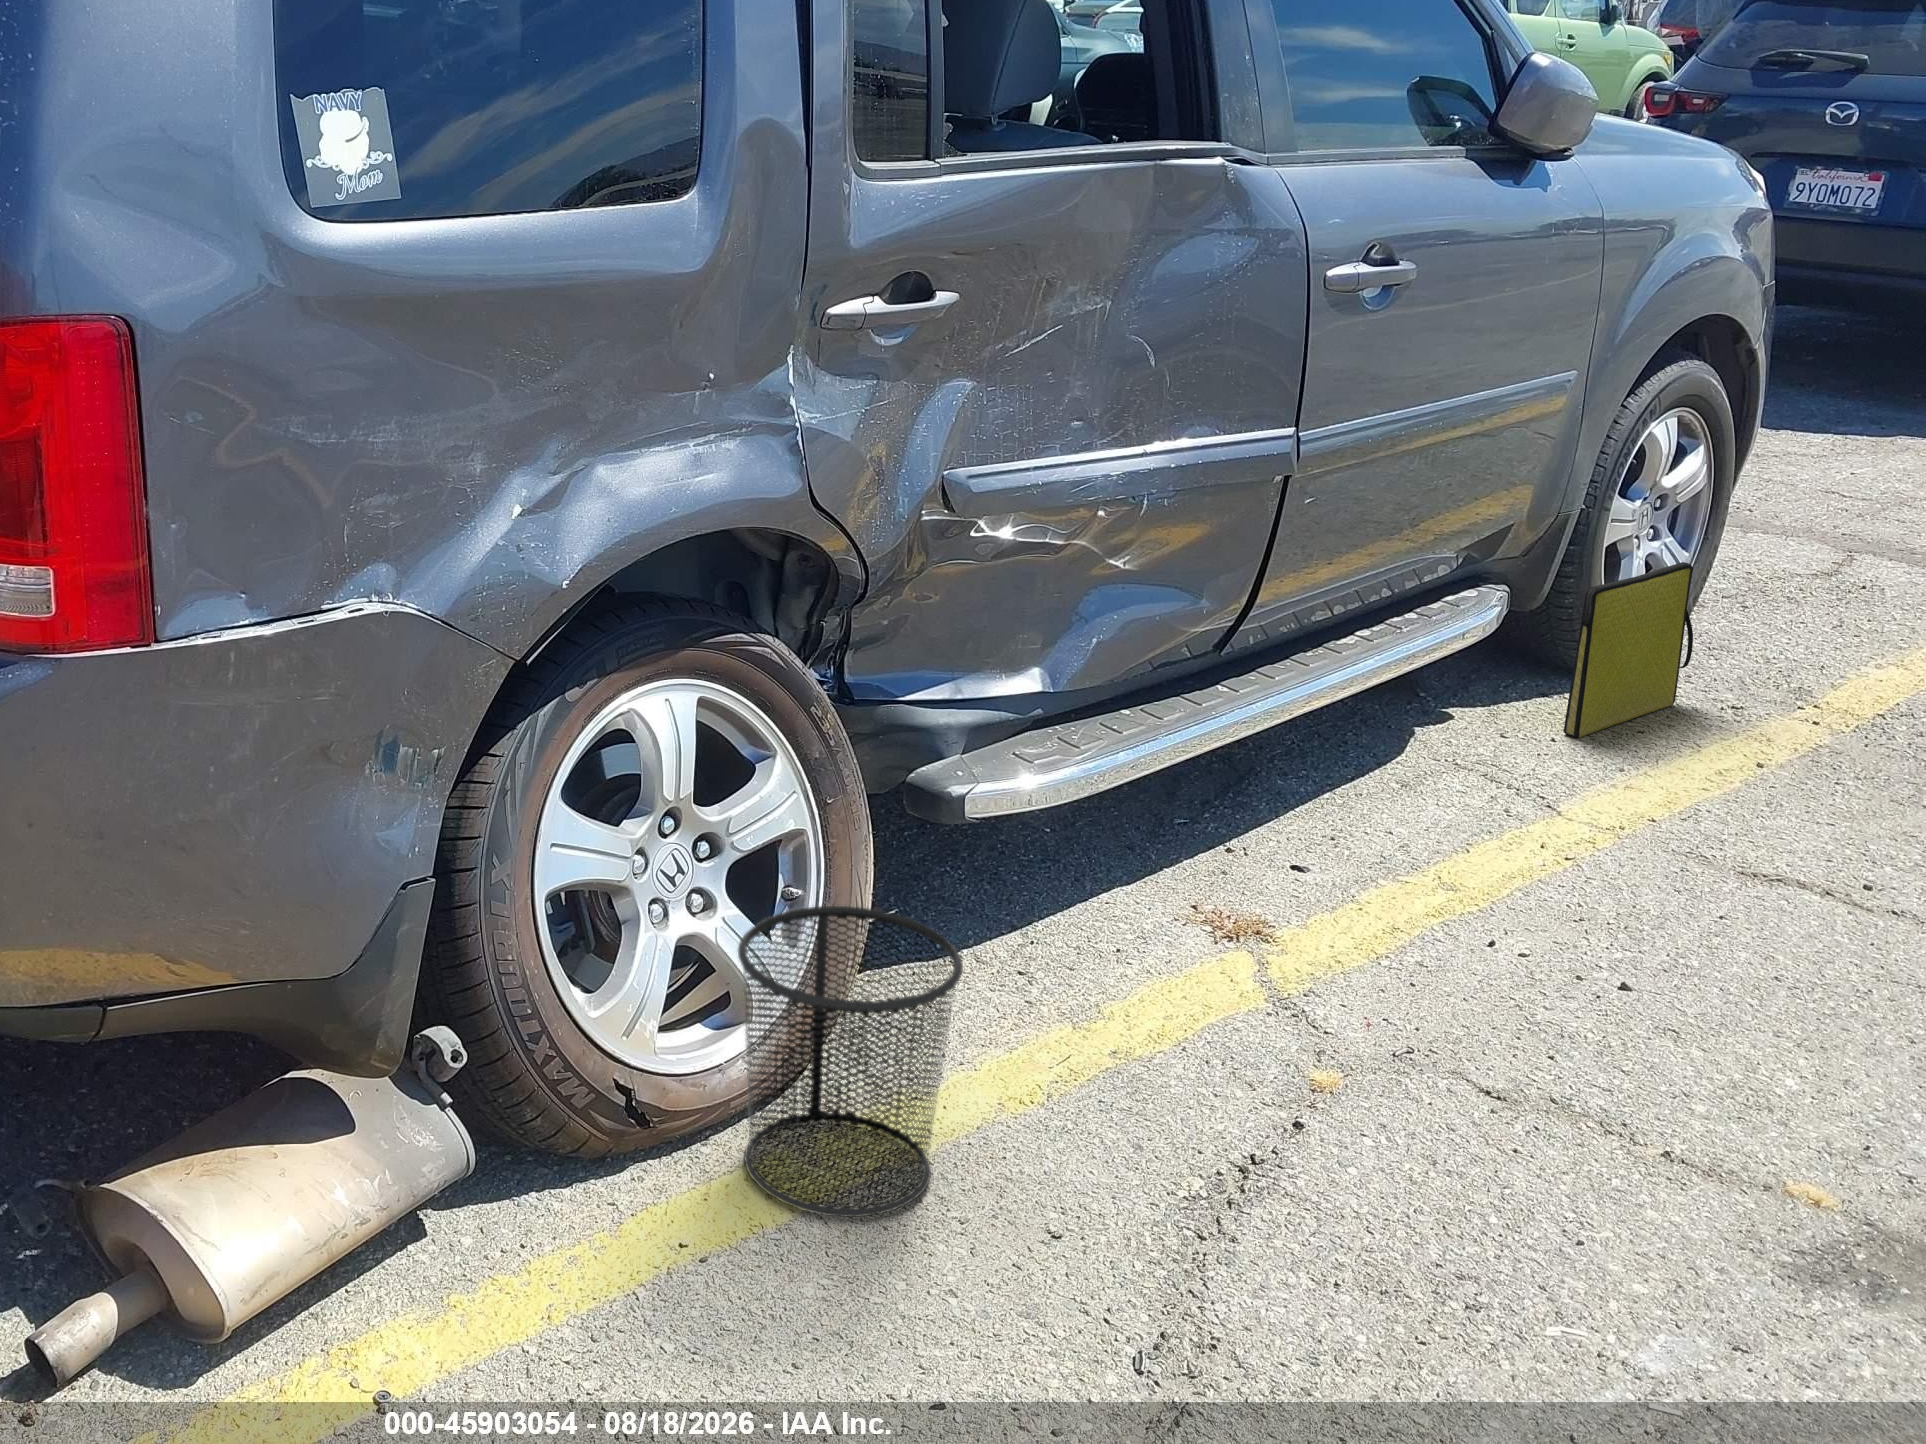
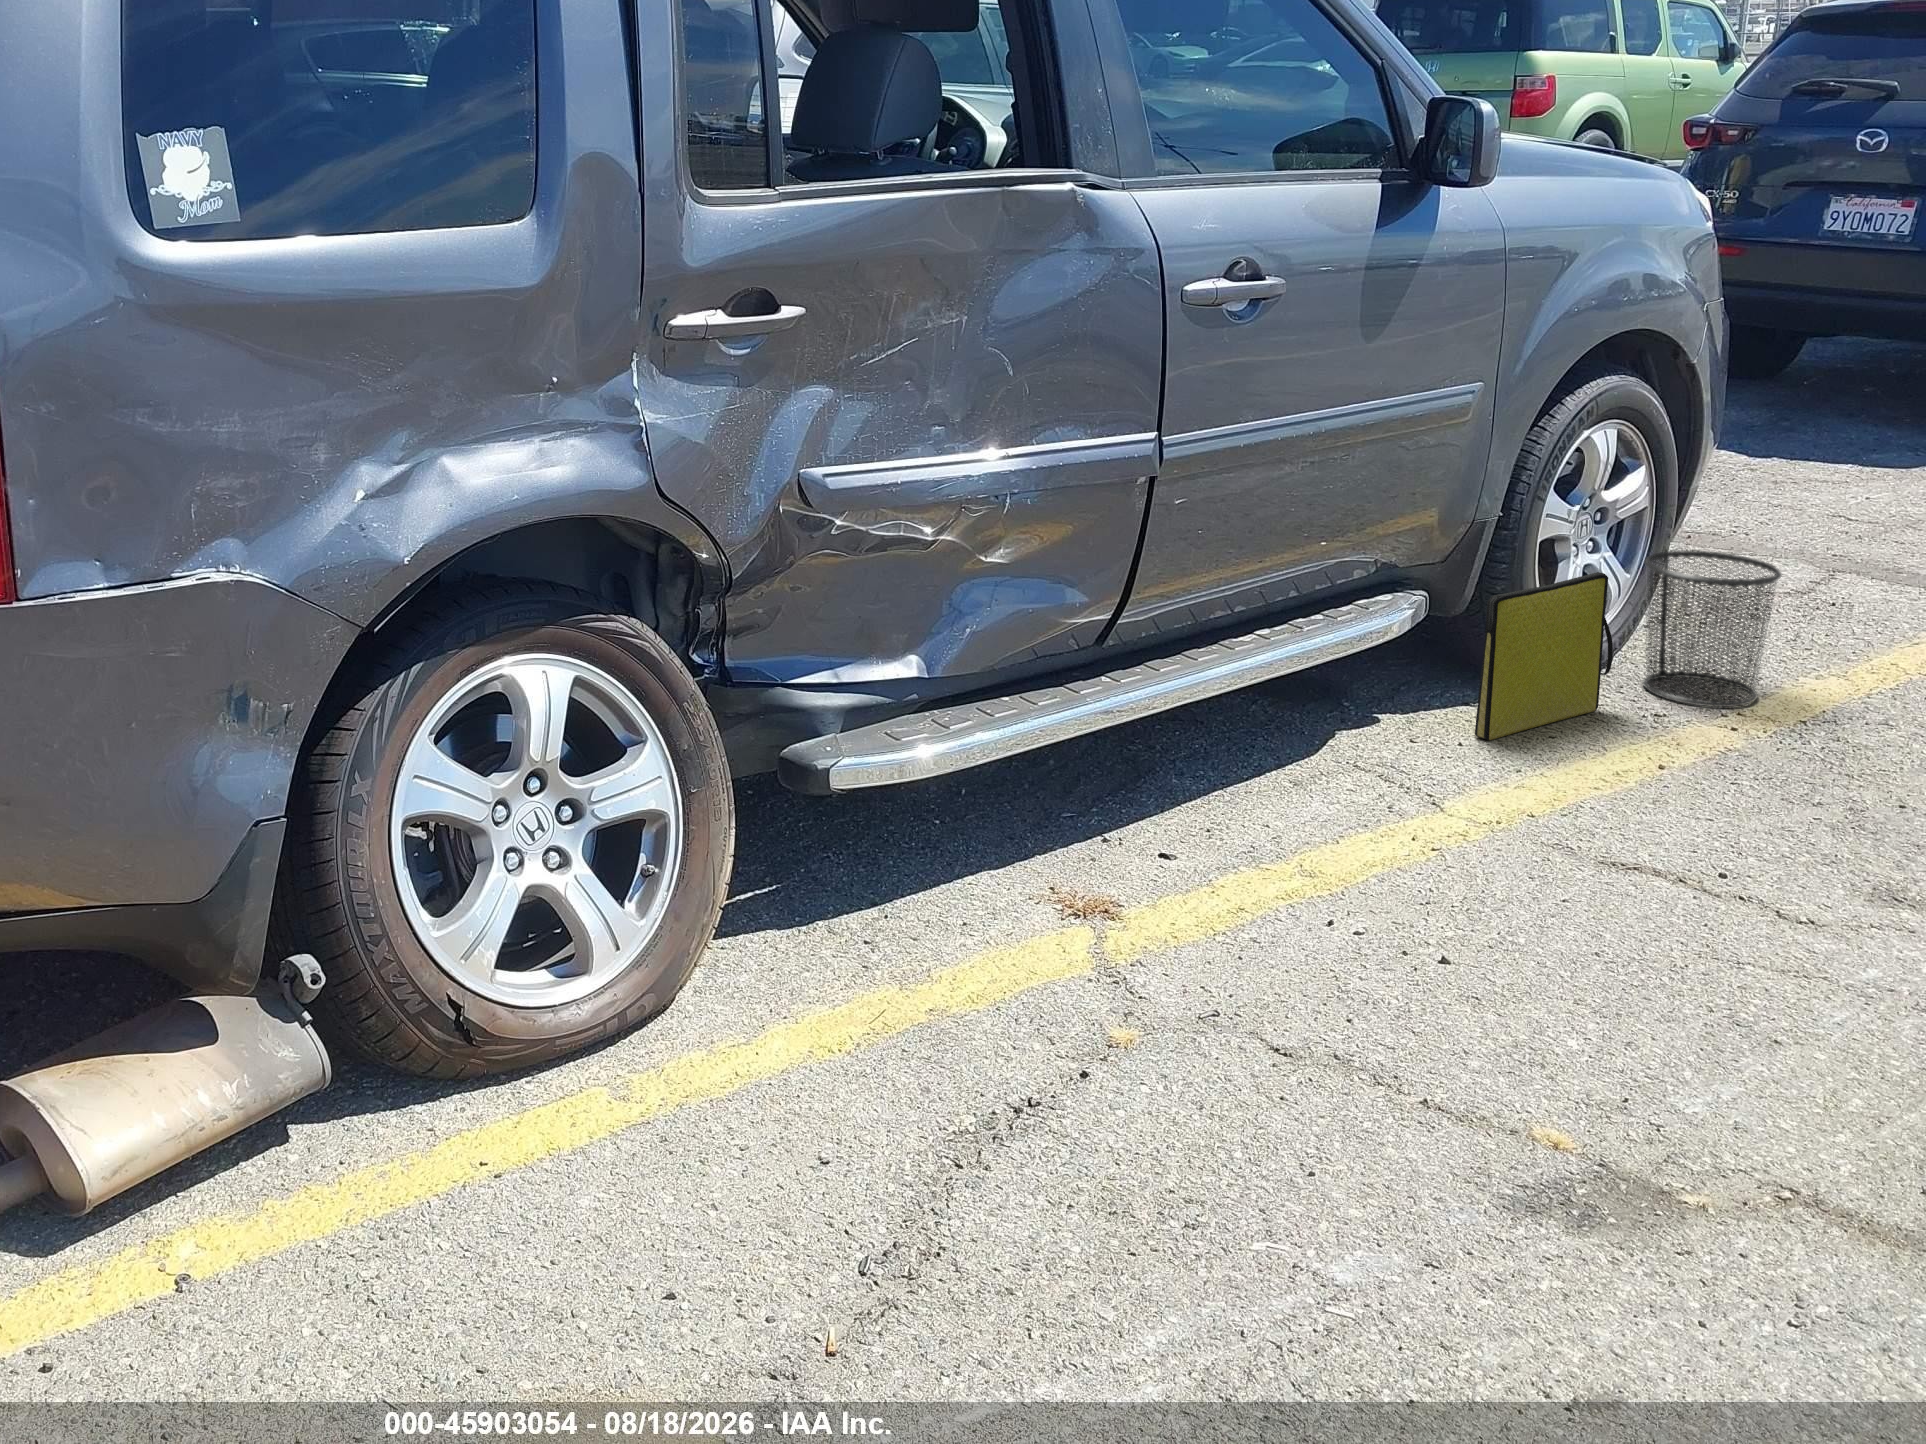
waste bin: present [738,906,963,1217] -> present [1643,550,1781,707]

